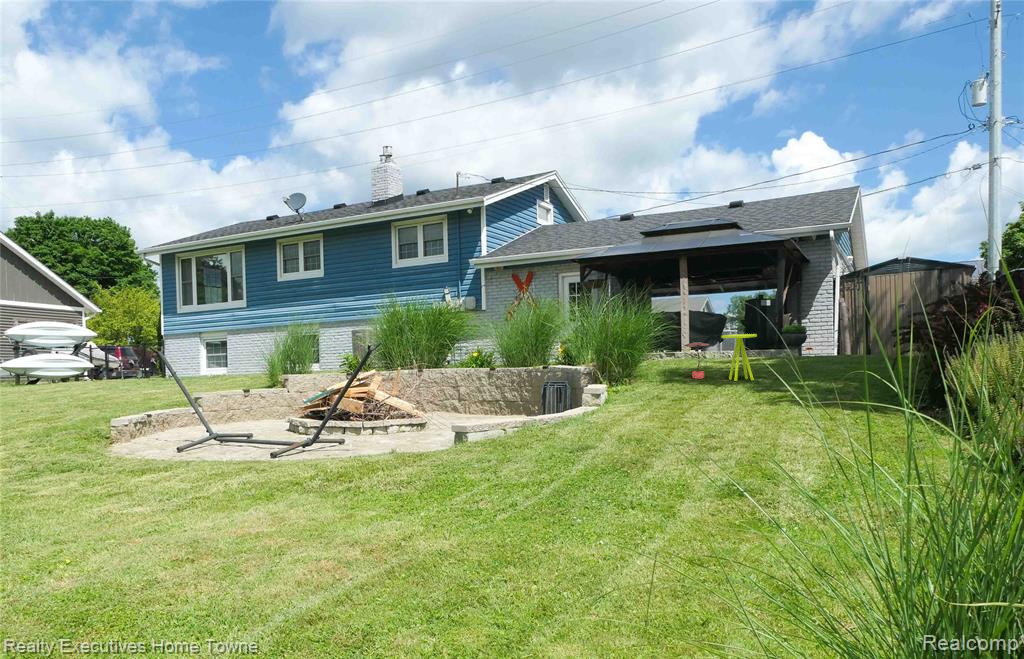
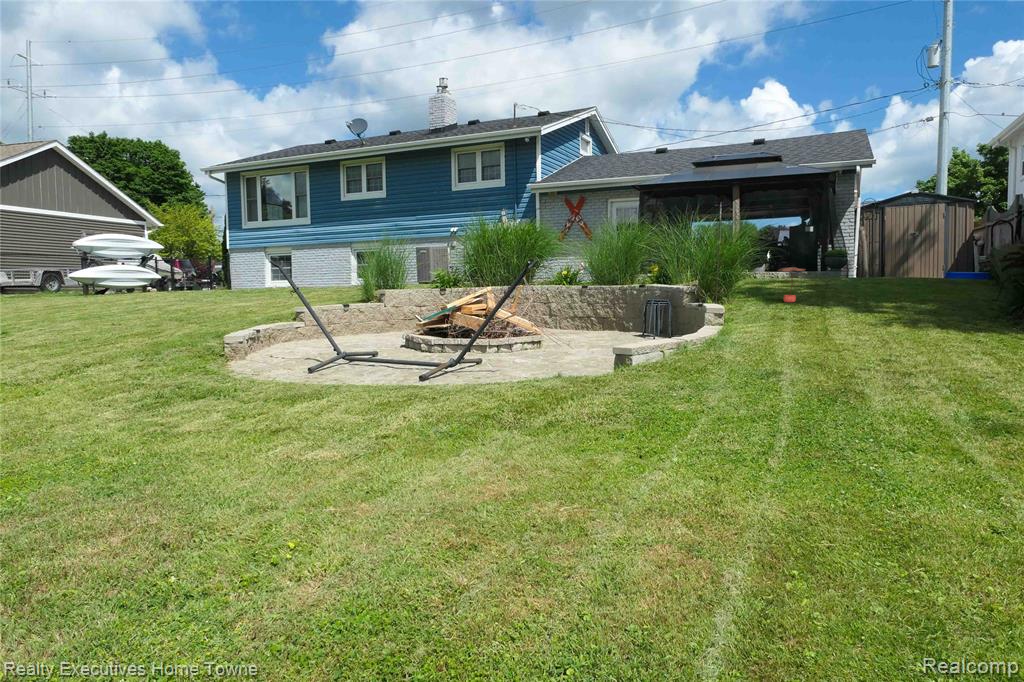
side table: present [721,334,757,381] -> none [819,261,854,305]

